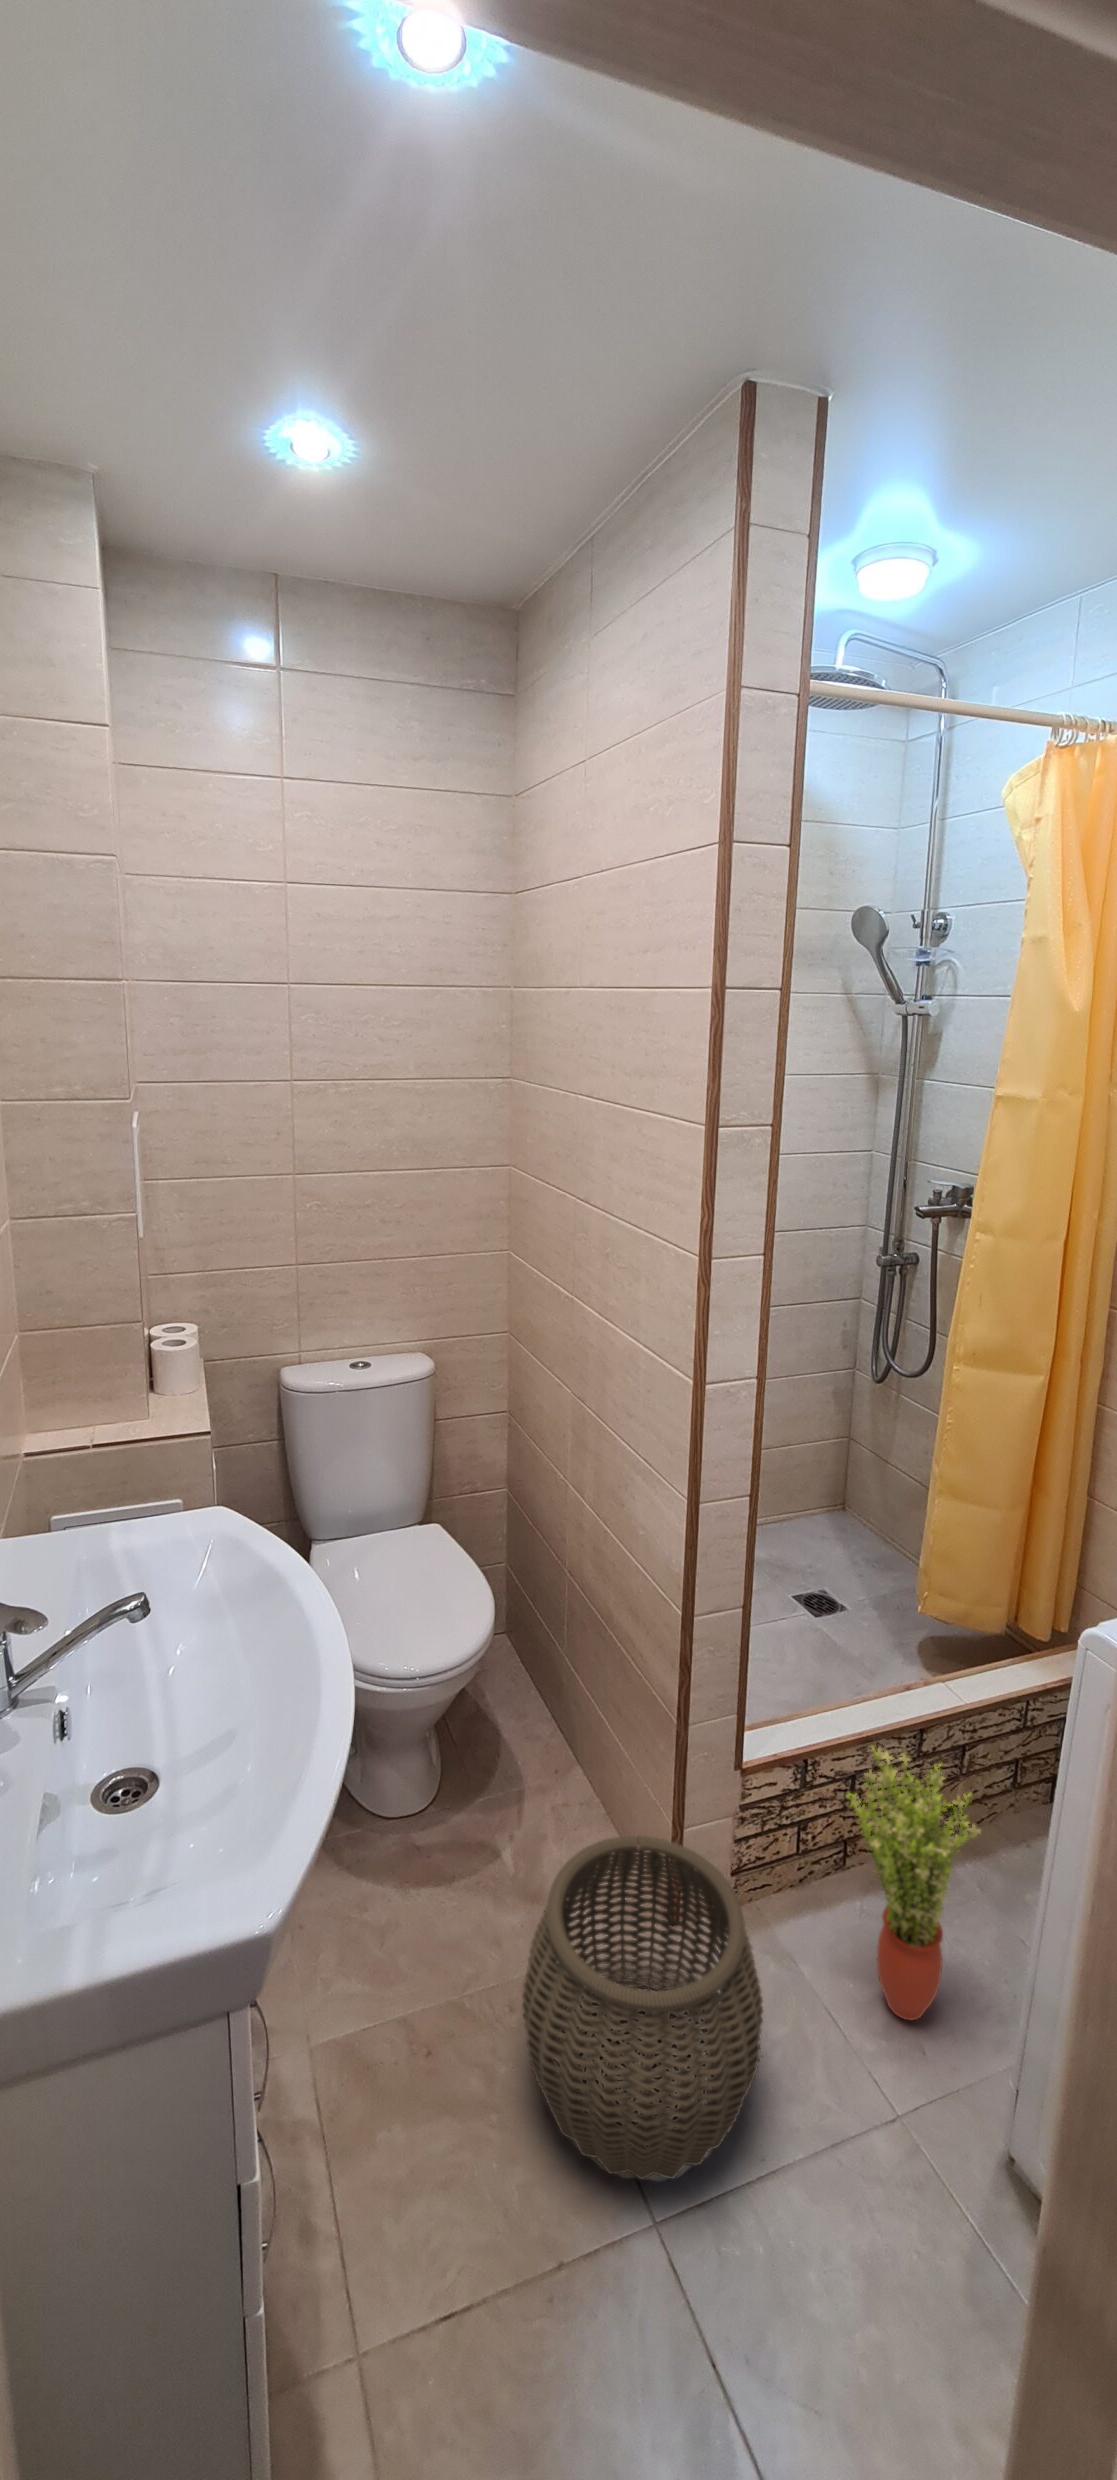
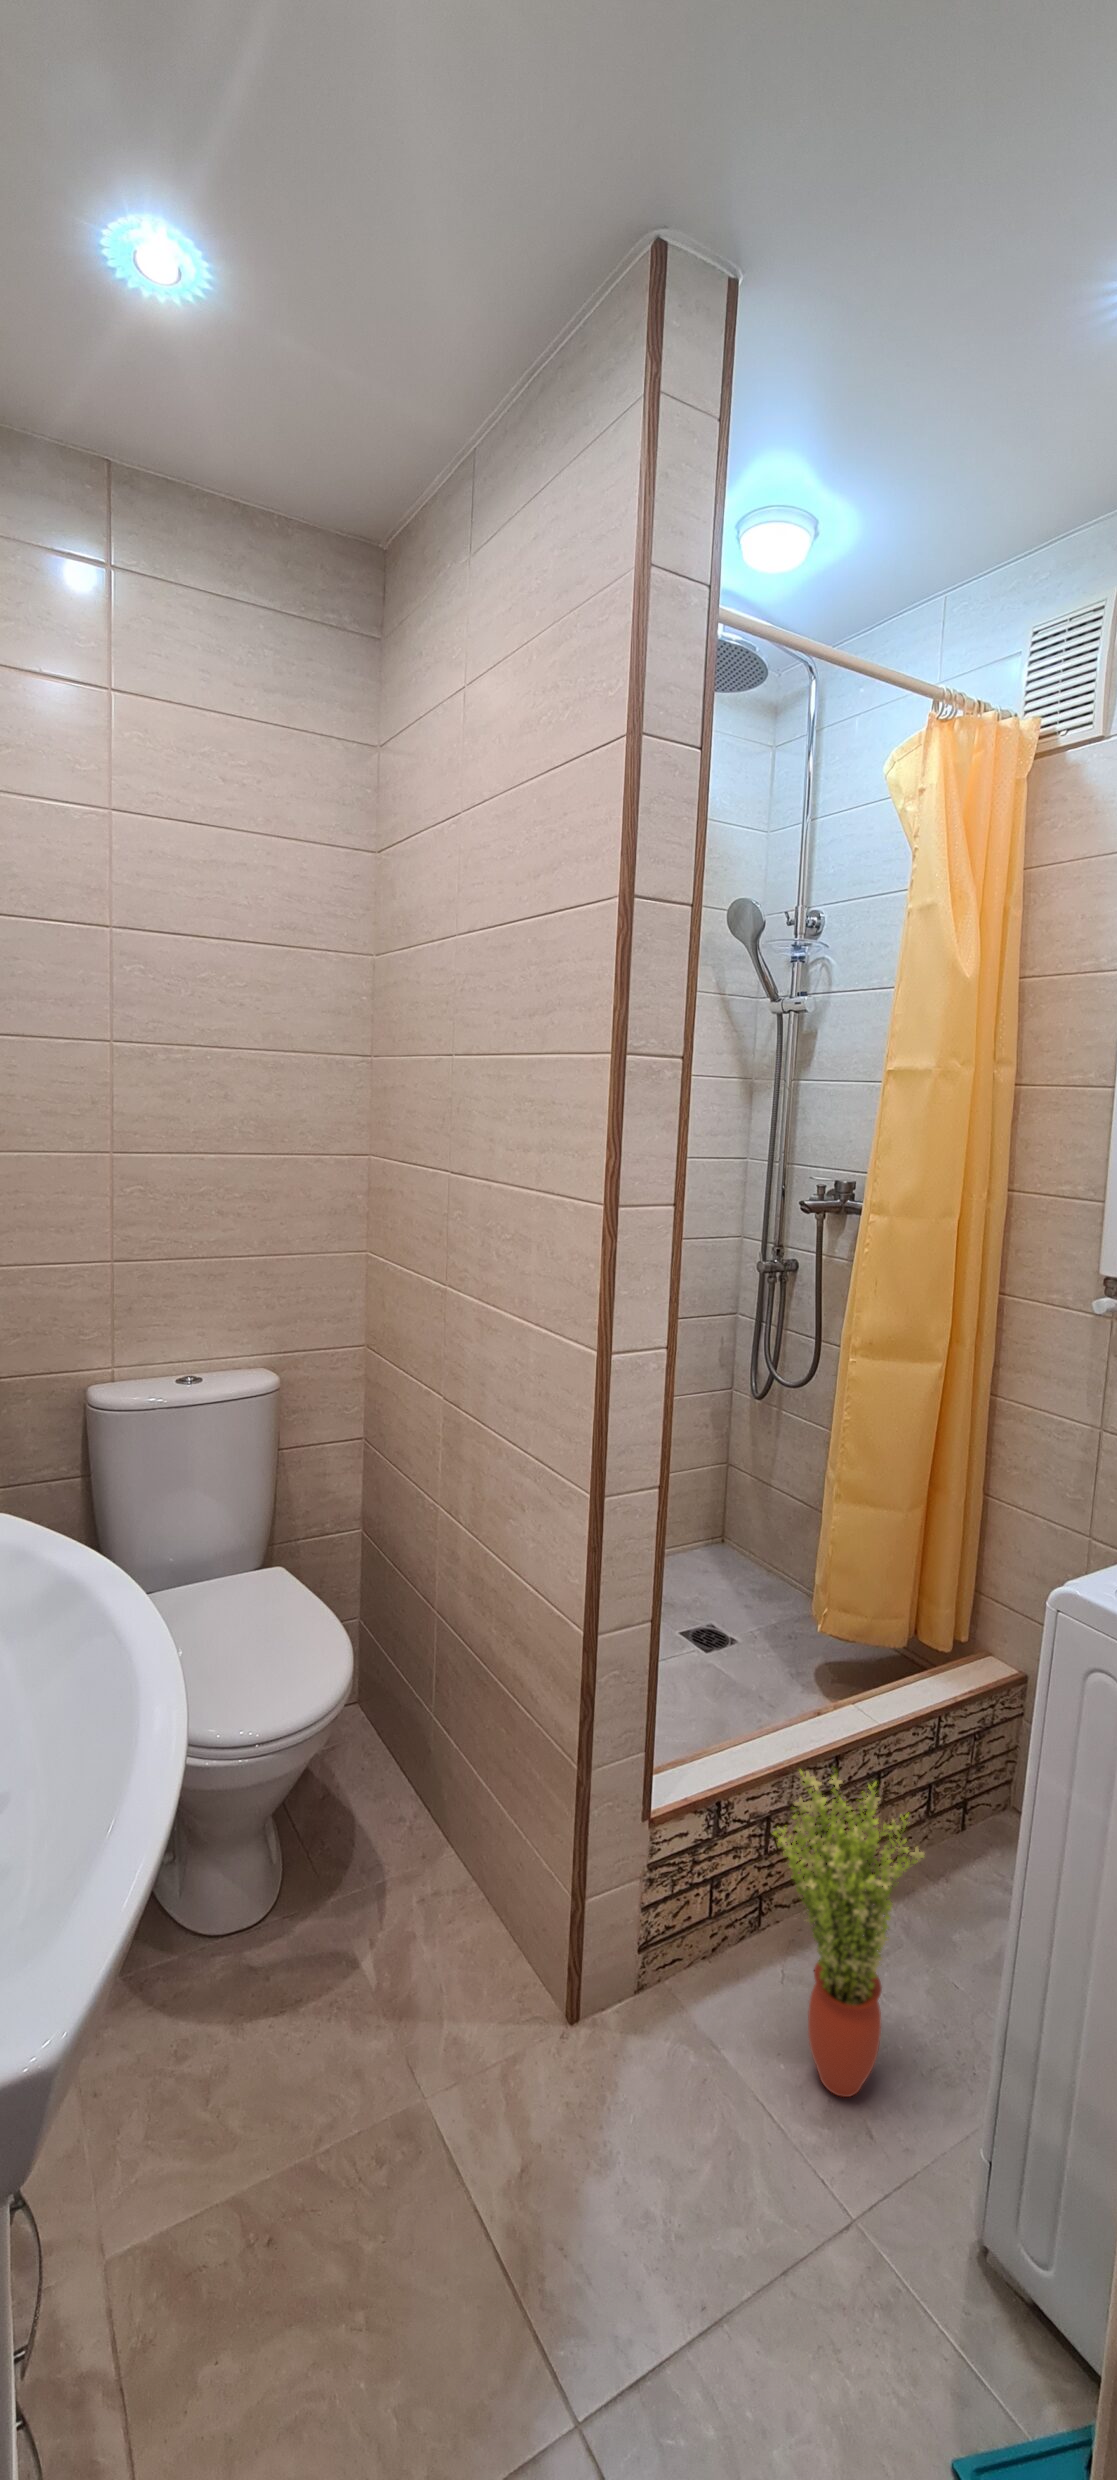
woven basket: present [522,1835,763,2179] -> none [397,1909,692,2357]

